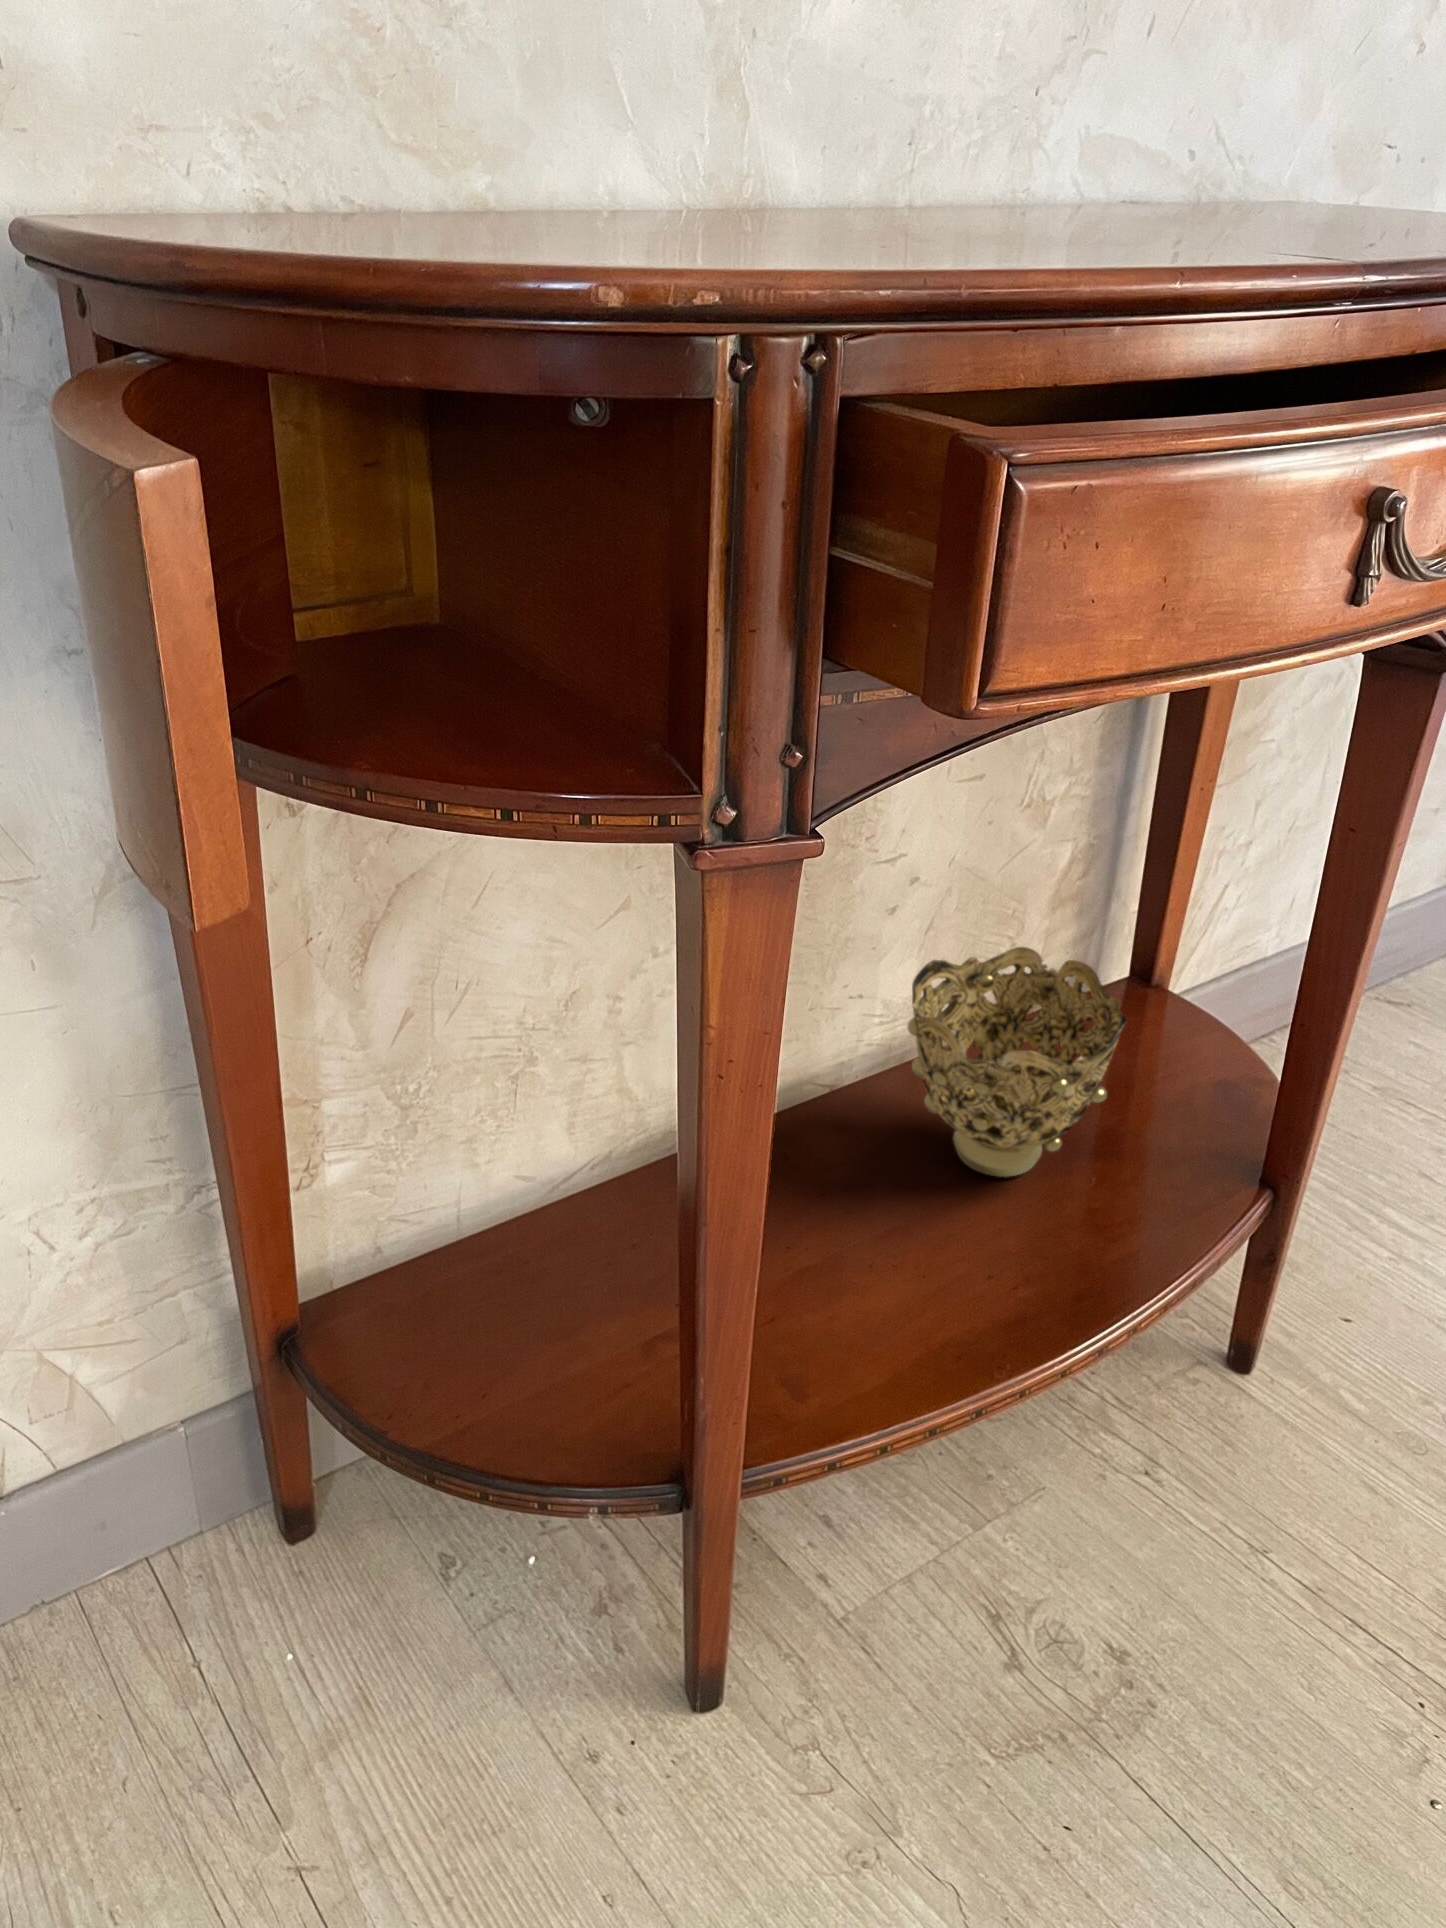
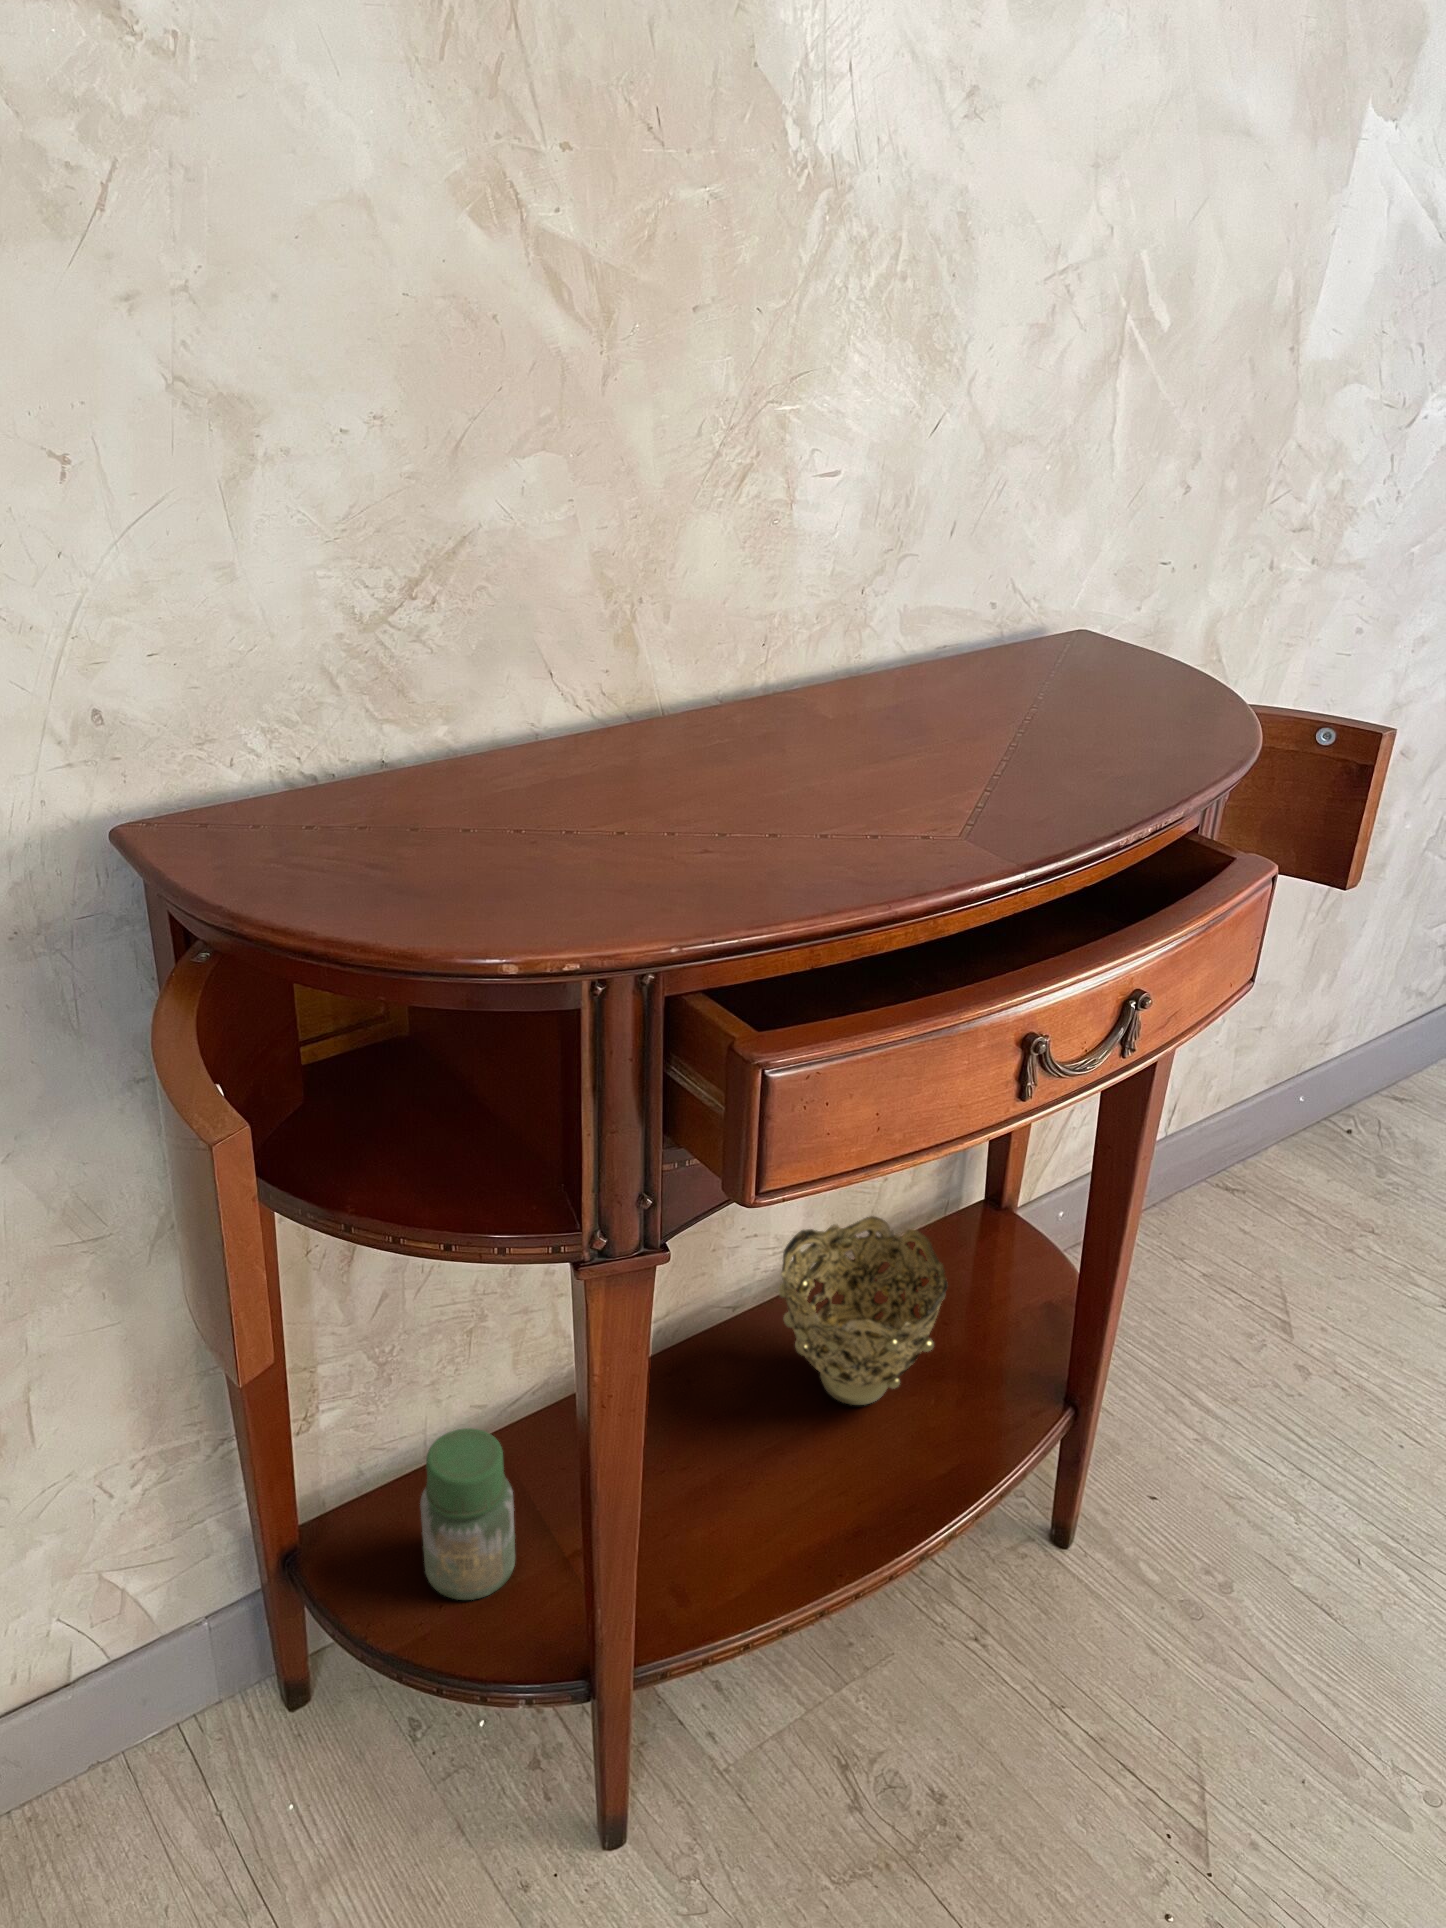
jar: none [457,1170,578,1391] -> present [420,1428,515,1600]

